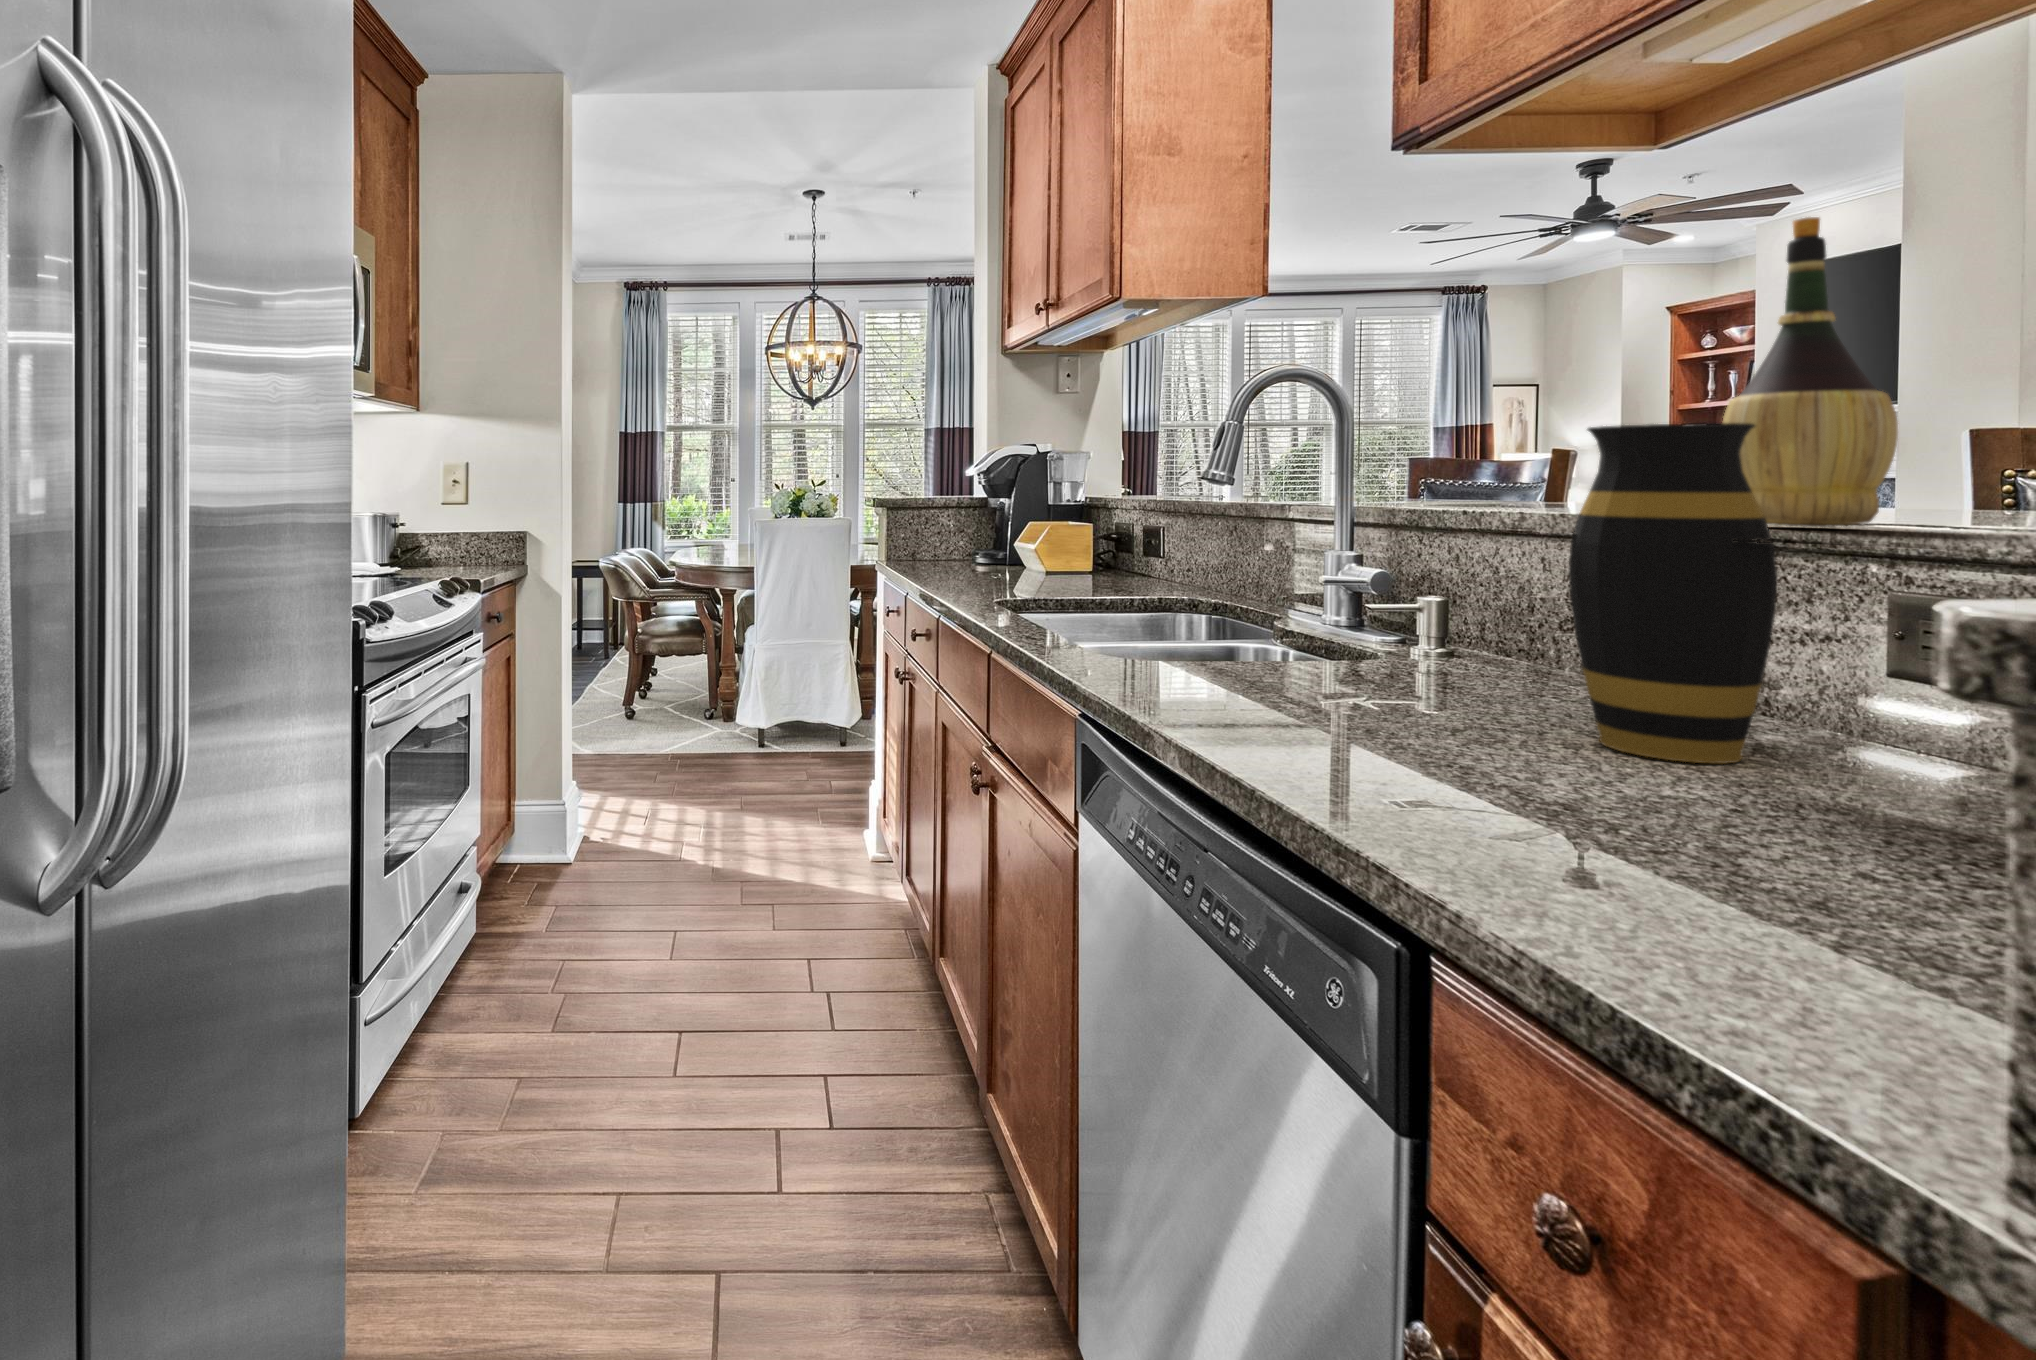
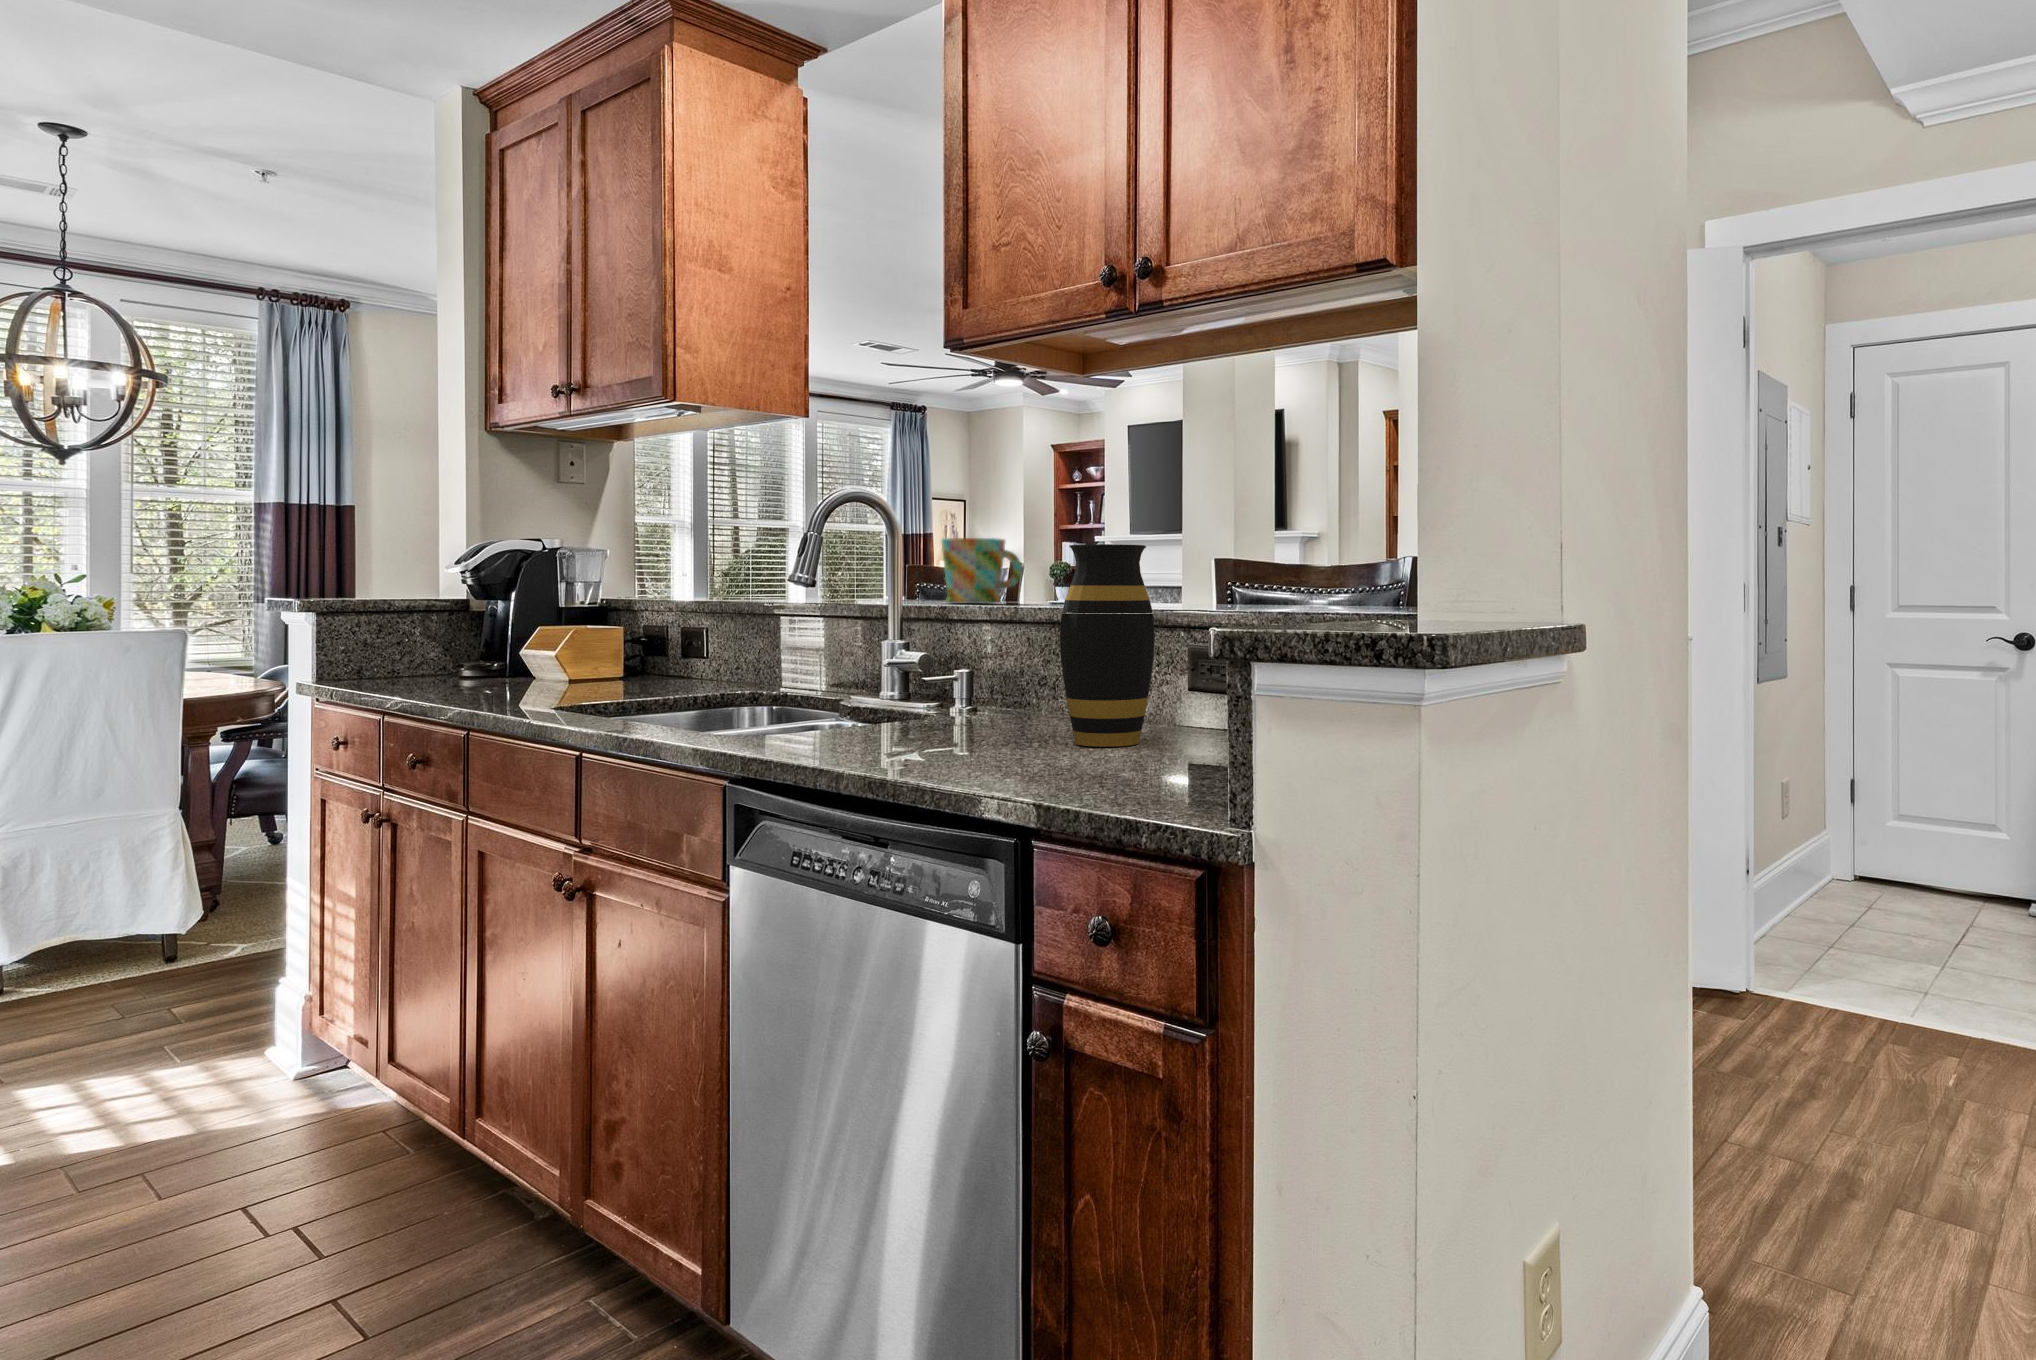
wine bottle: present [1722,217,1898,527] -> none [1125,422,1199,607]
mug: none [1410,423,1540,510] -> present [942,538,1022,603]

